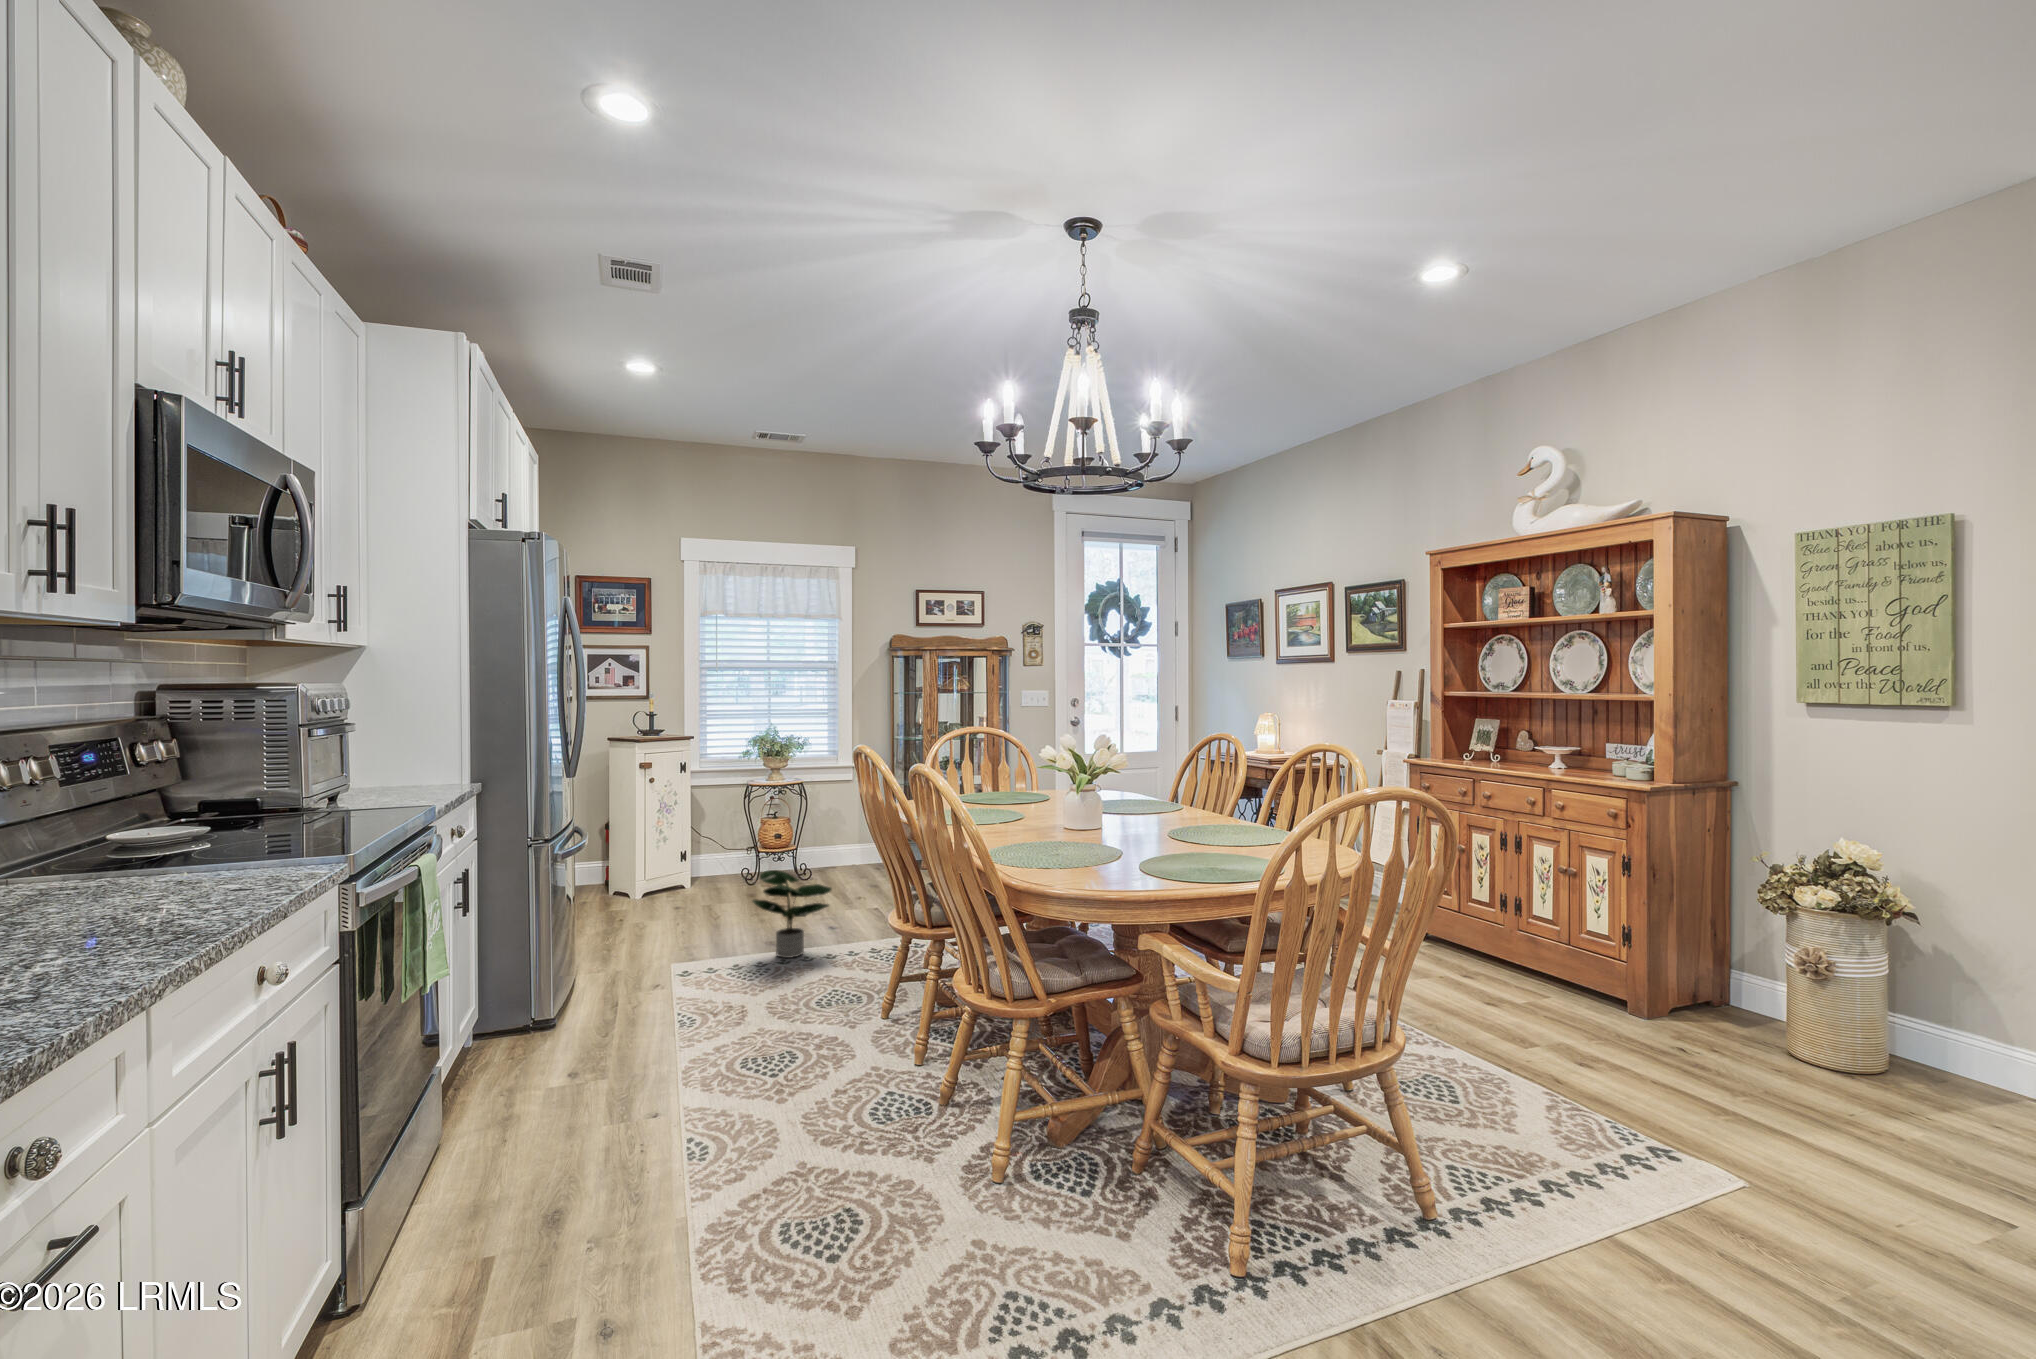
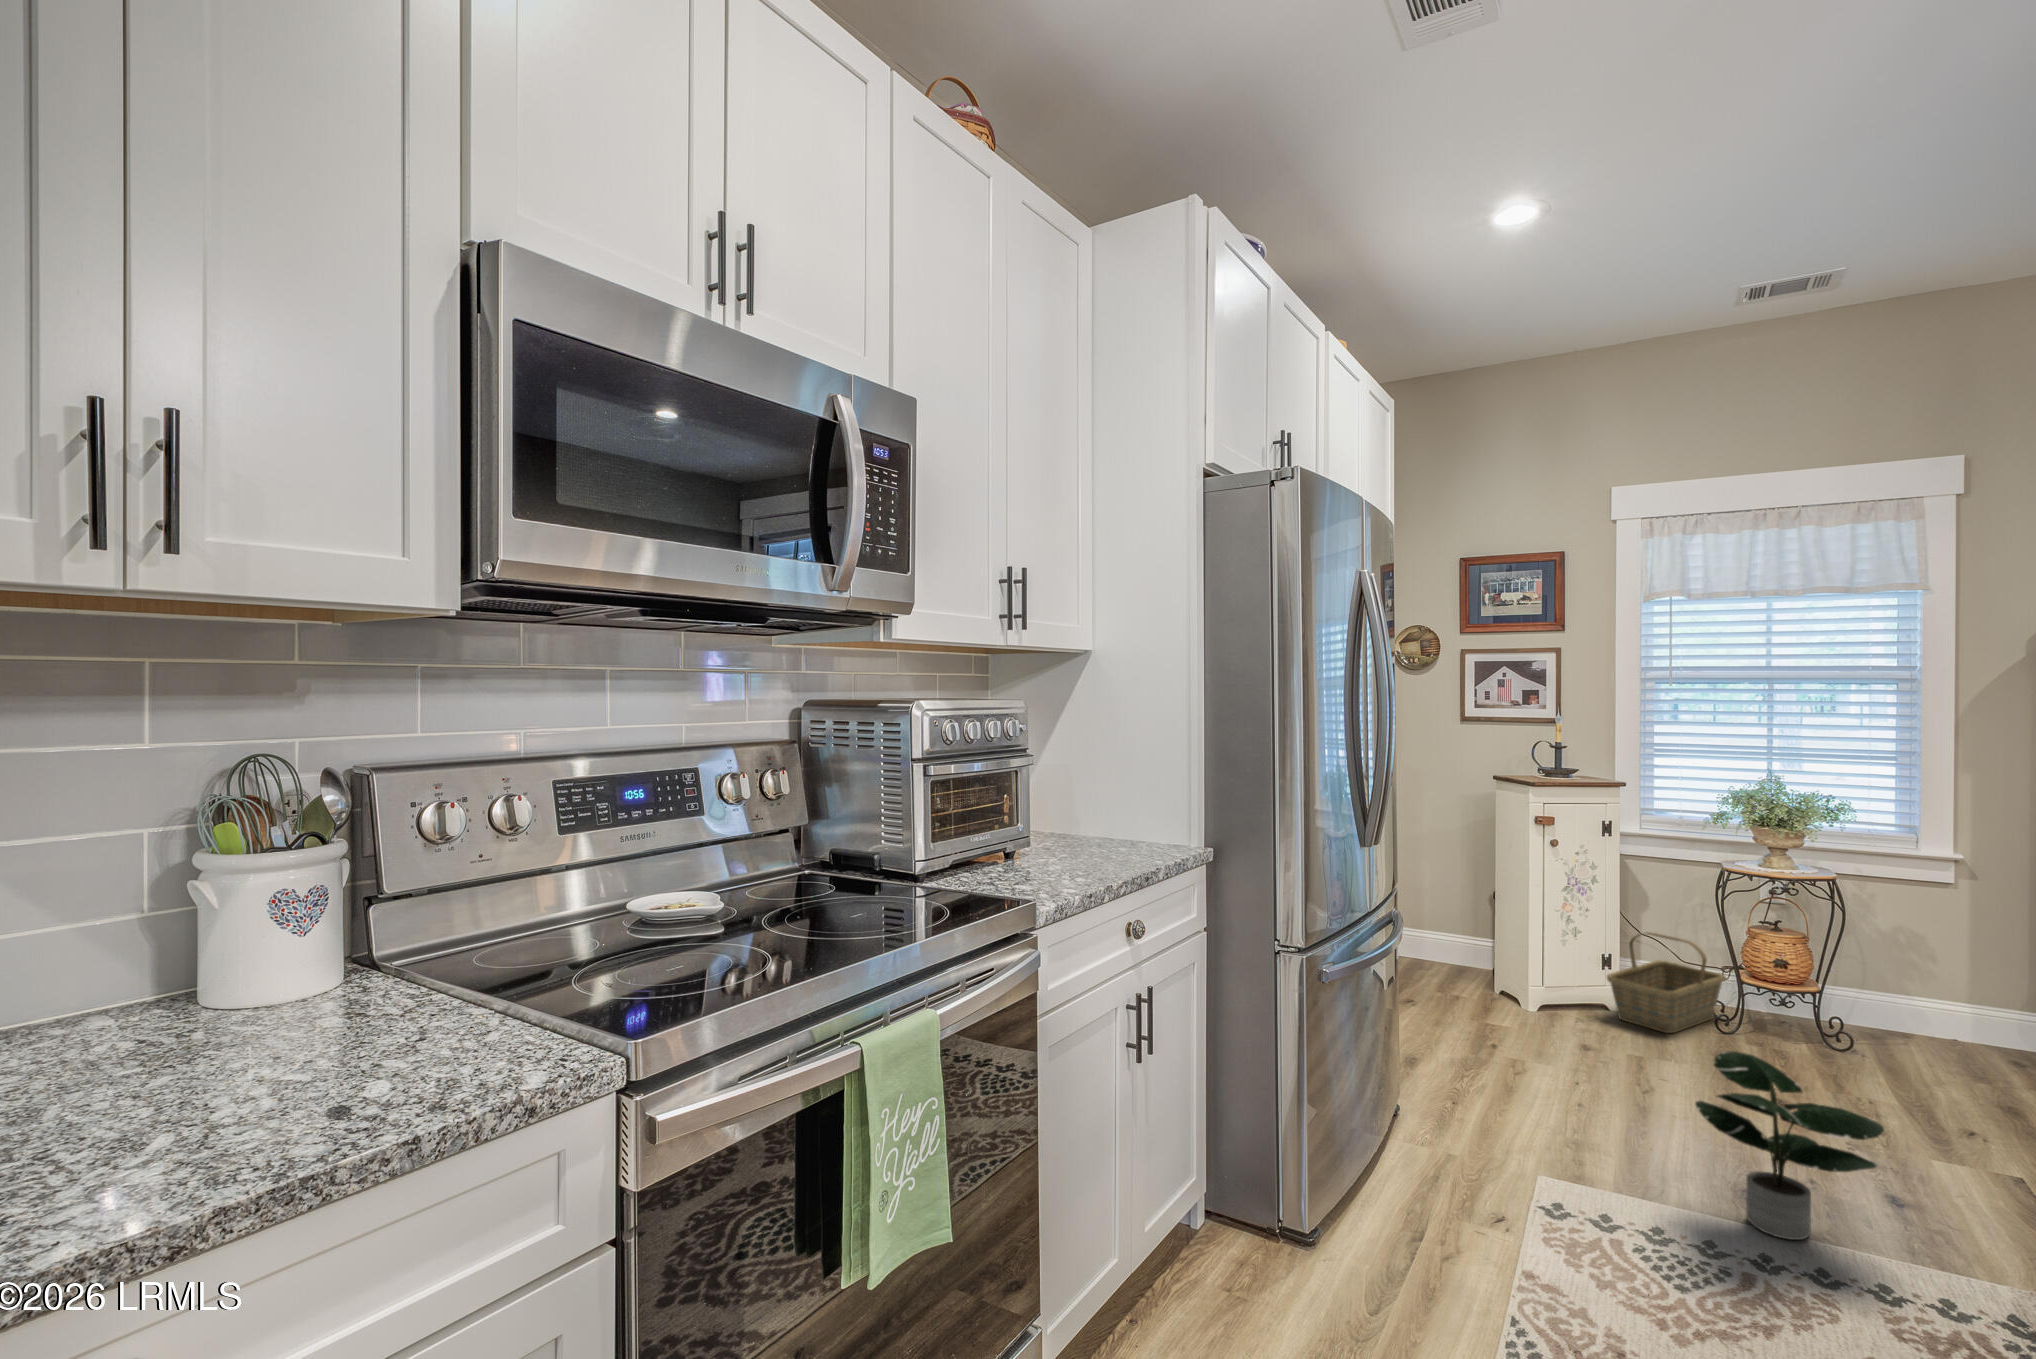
basket: none [685,832,750,892] -> present [1607,932,1726,1033]

